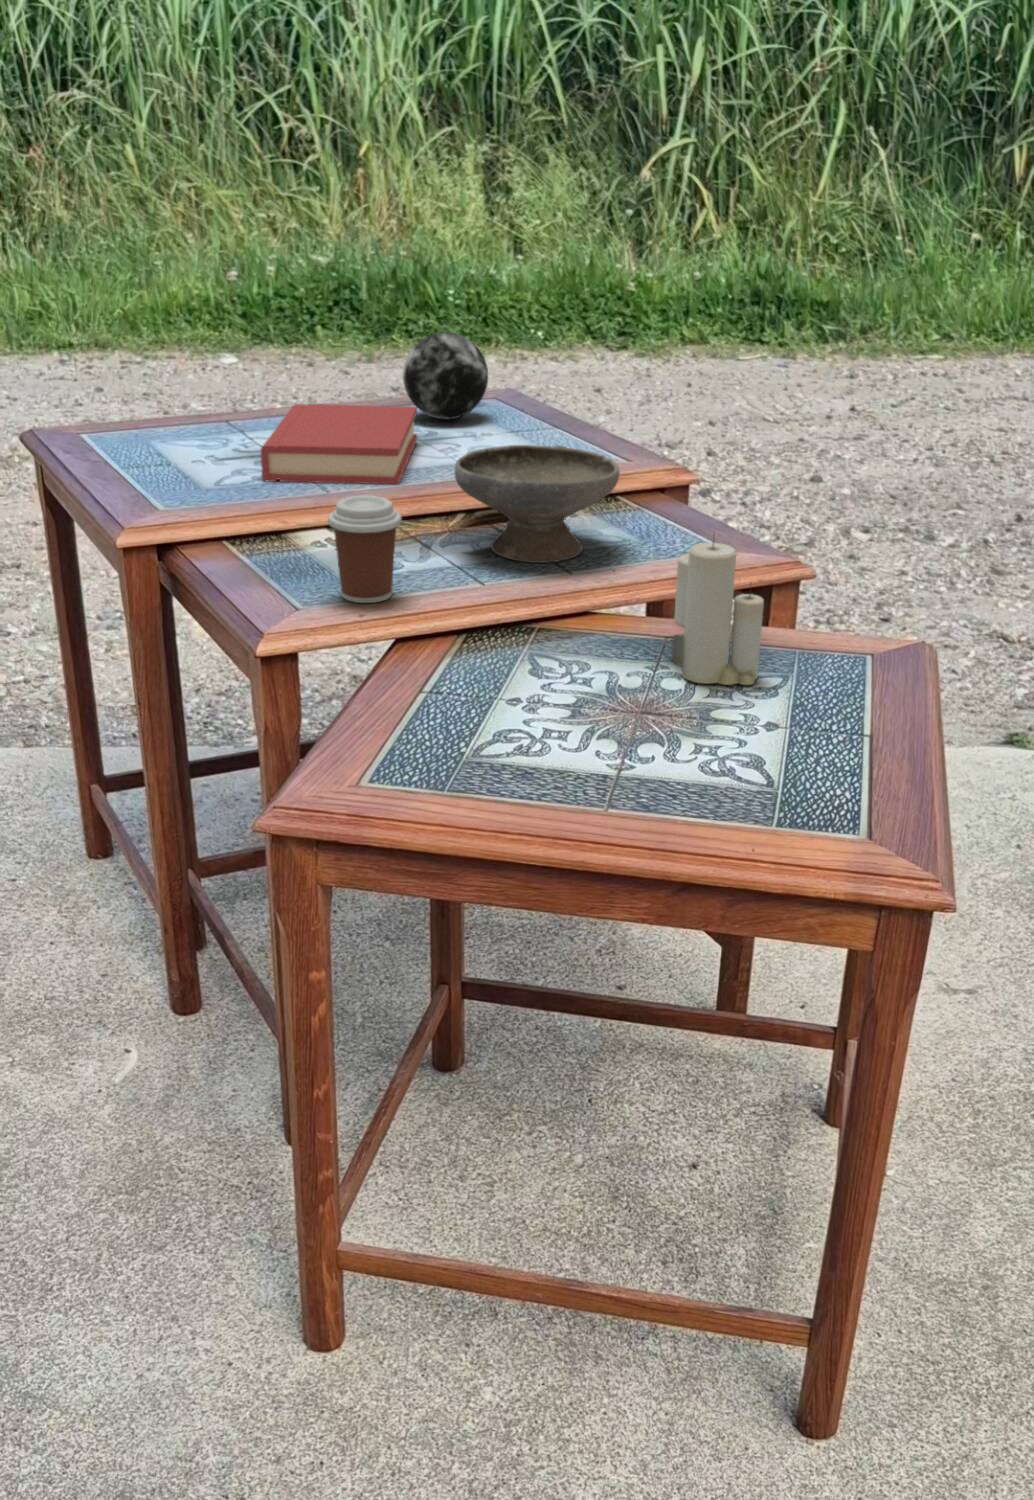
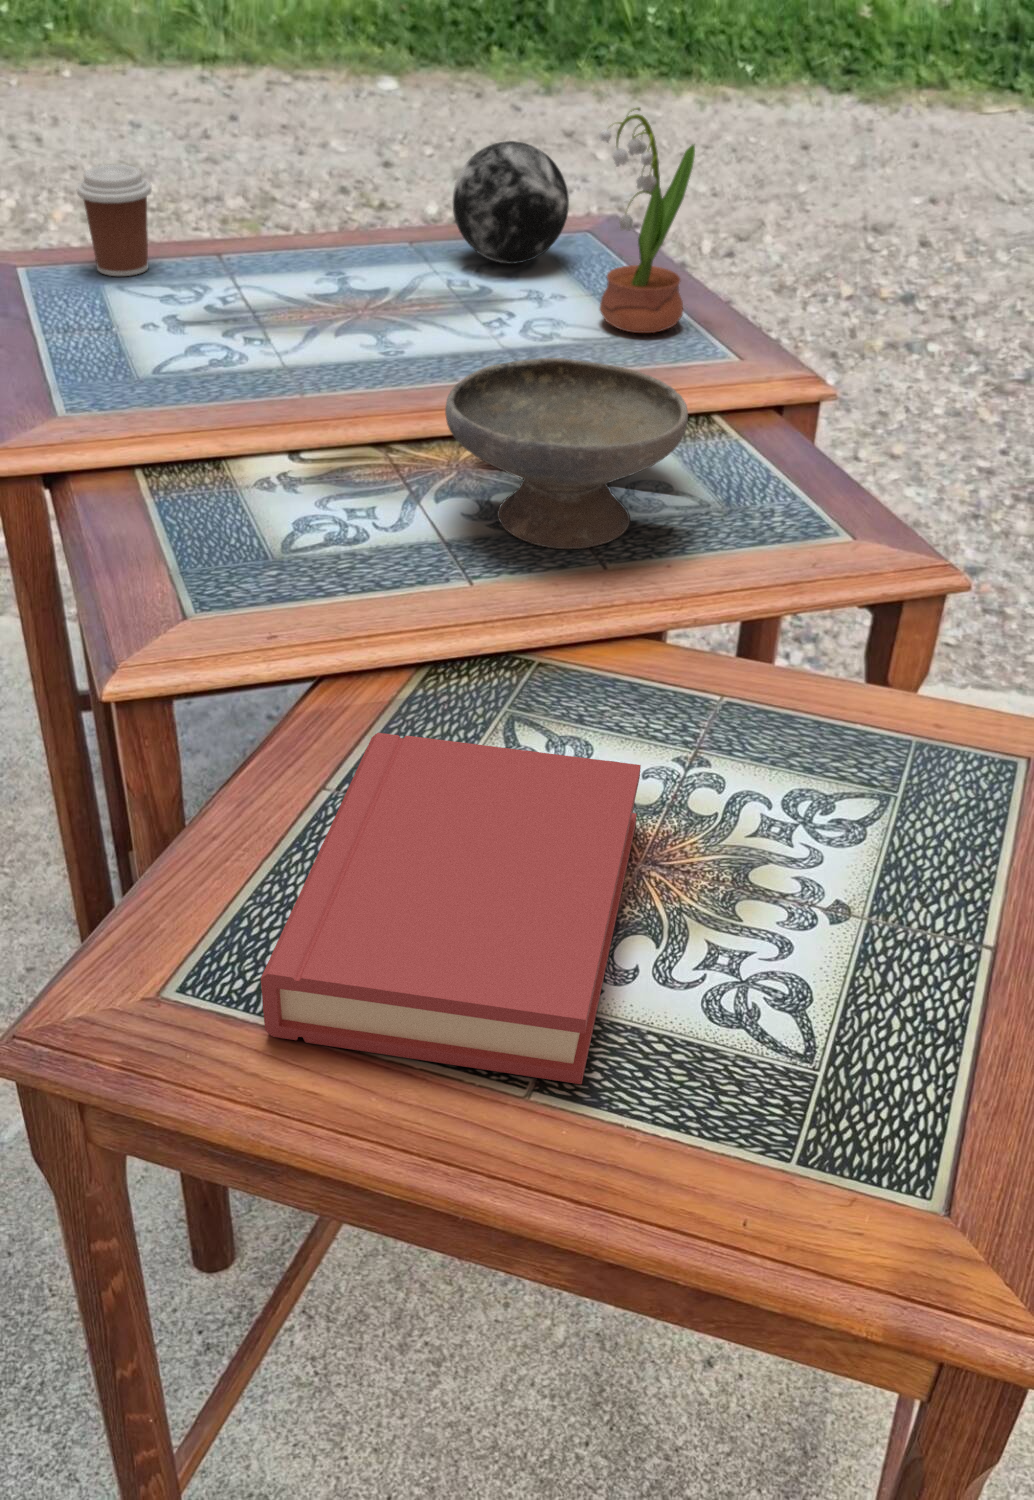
potted flower: none [520,292,587,451] -> present [599,107,695,333]
hardback book: present [260,404,417,484] -> present [261,733,641,1084]
coffee cup: present [328,495,402,603] -> present [77,164,152,276]
candle: present [672,542,764,685] -> none [718,587,858,813]

